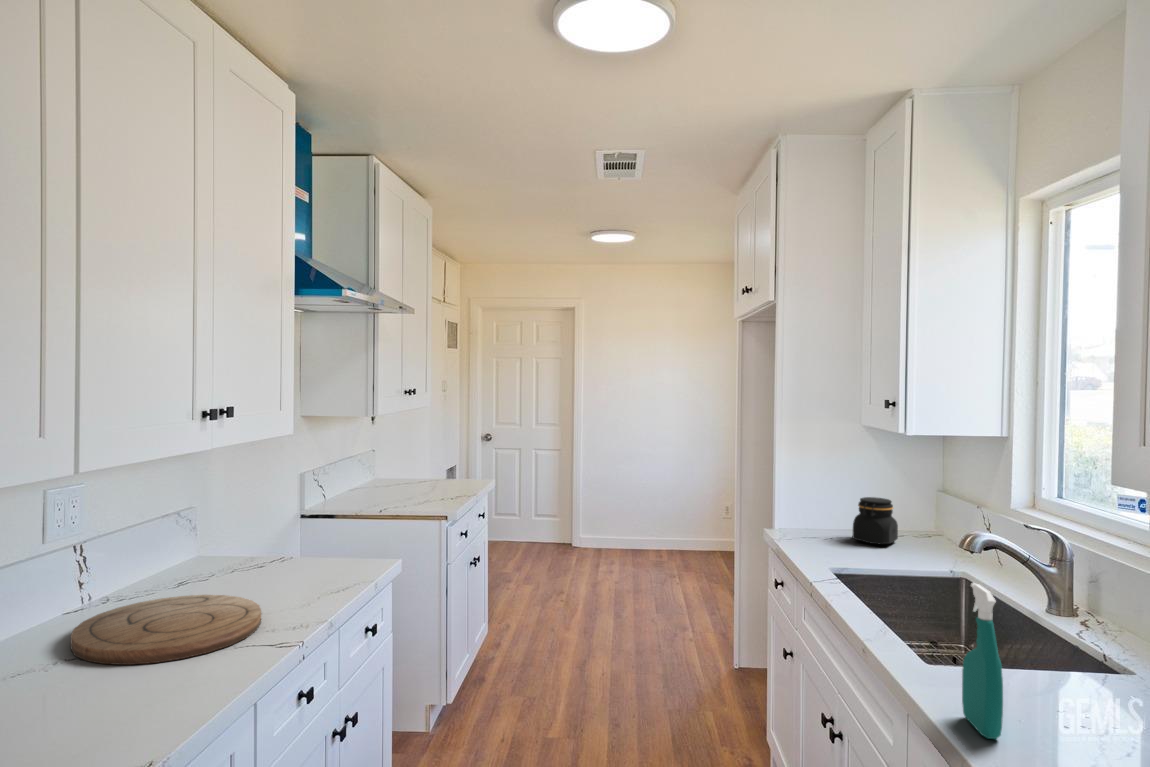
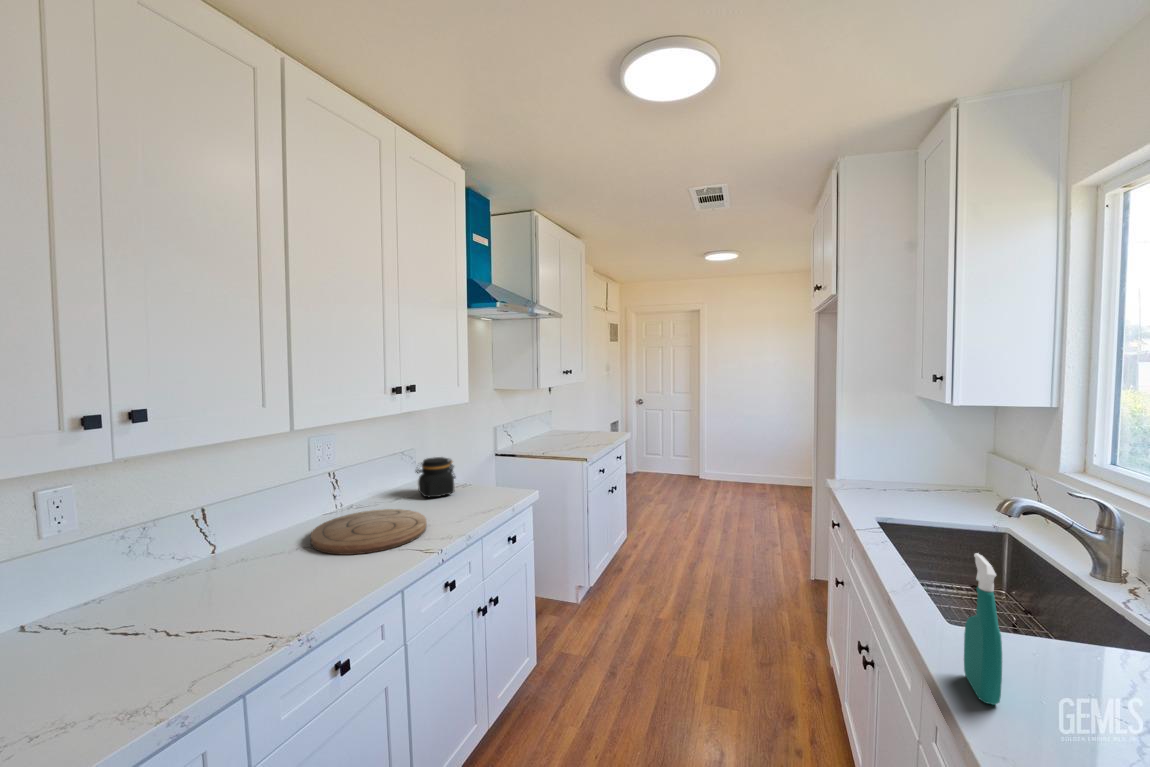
jar: present [852,497,898,544] -> present [416,457,456,497]

